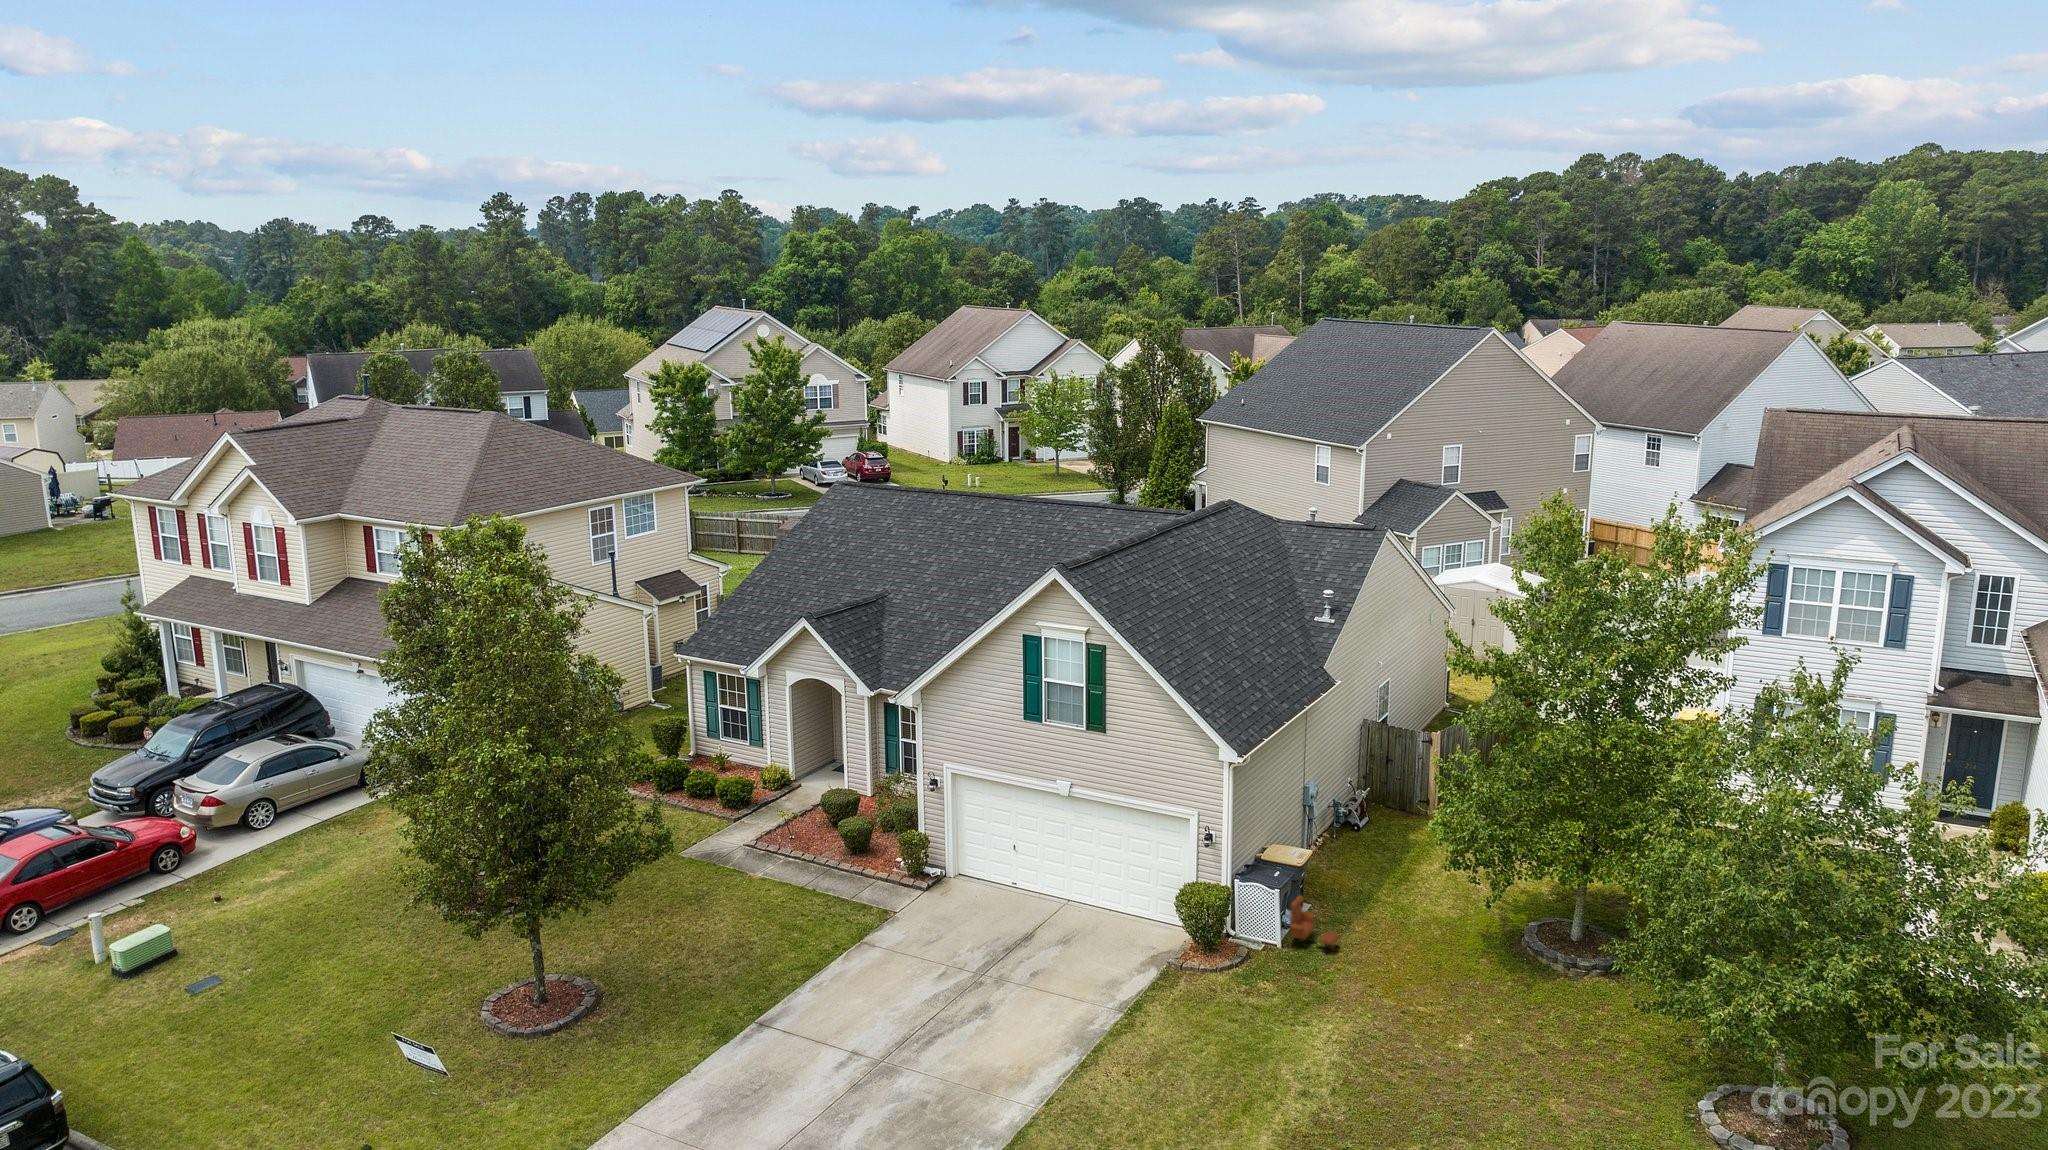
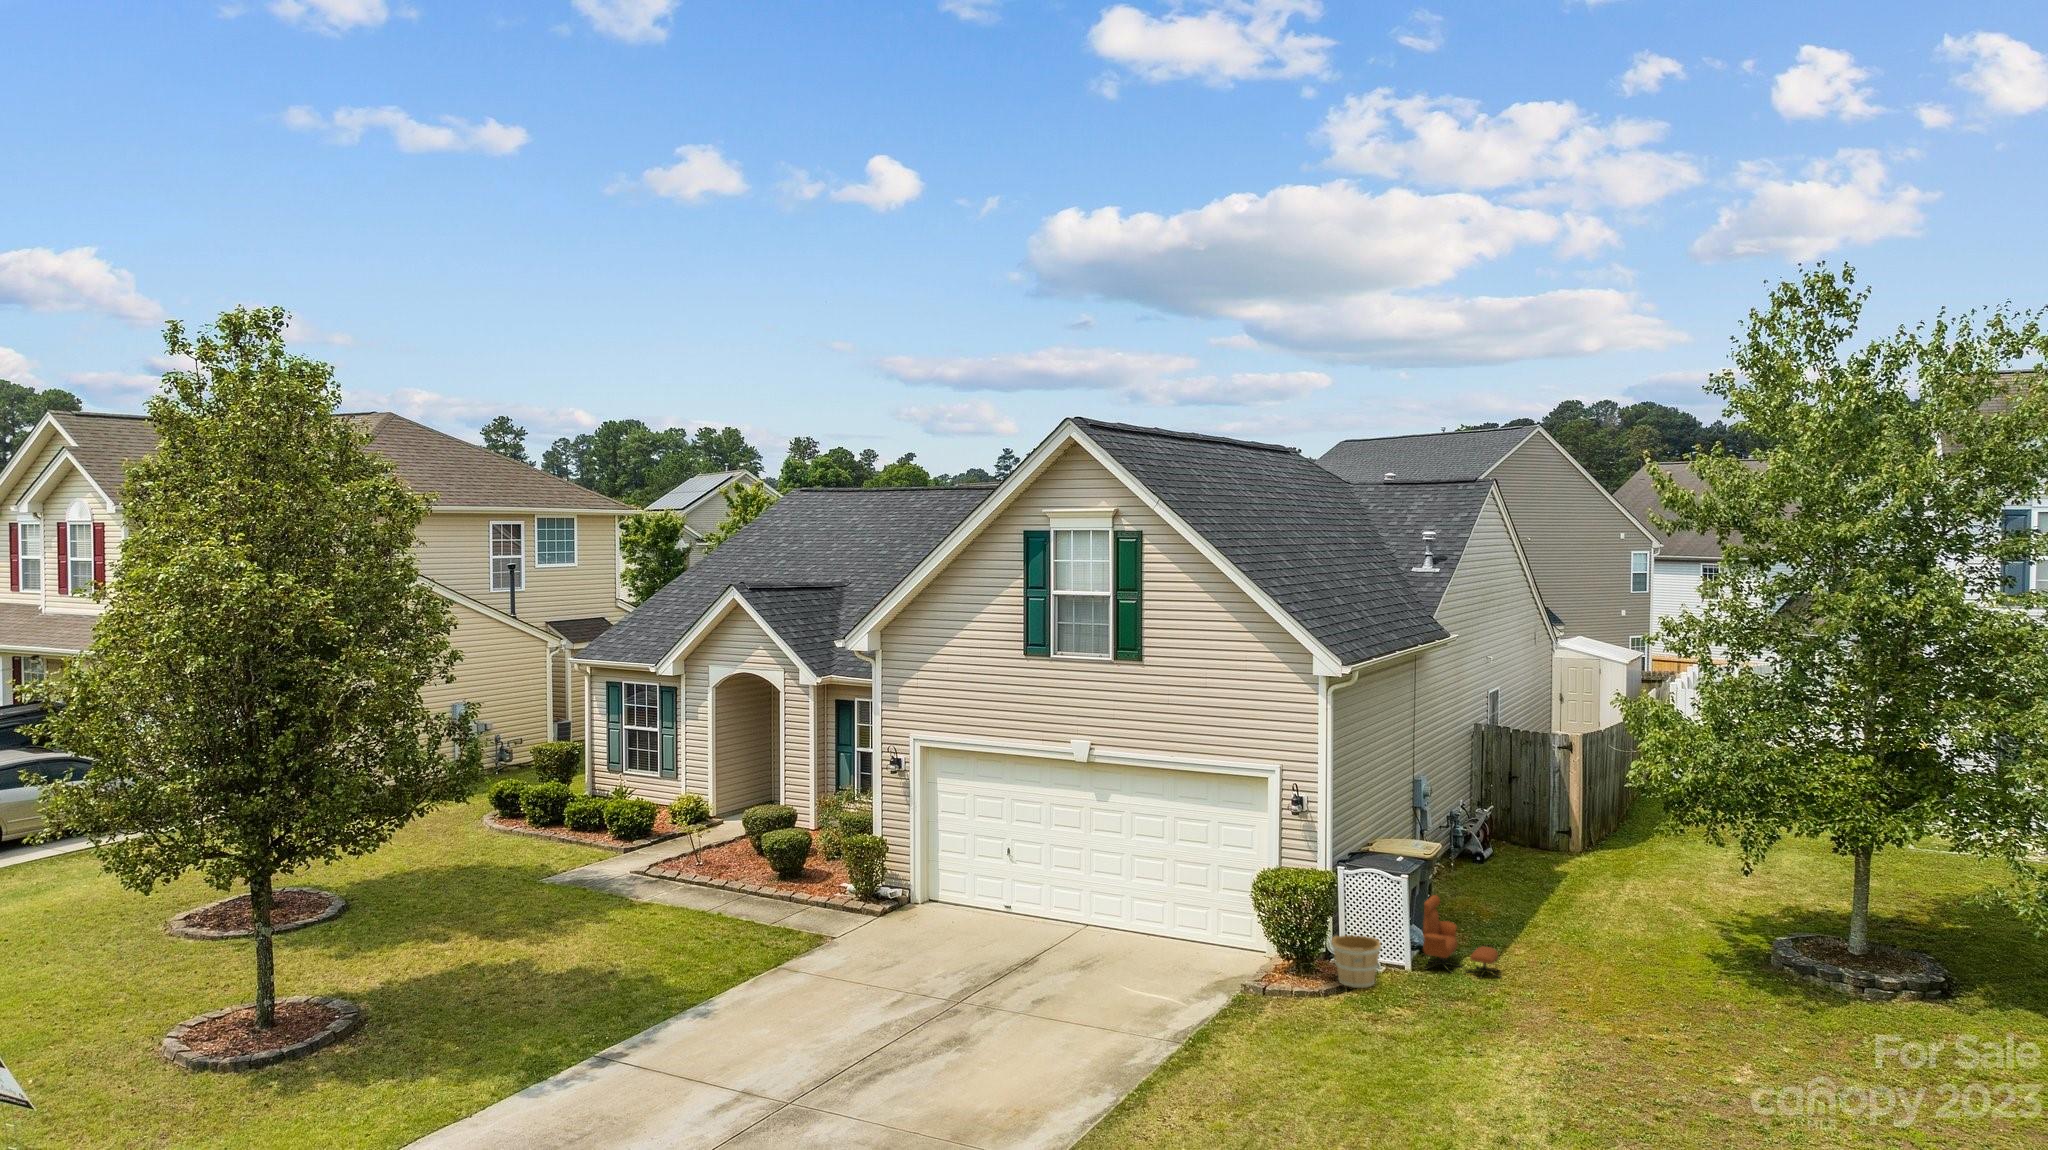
wooden bucket: none [1227,926,1260,963] -> present [1331,935,1381,988]

